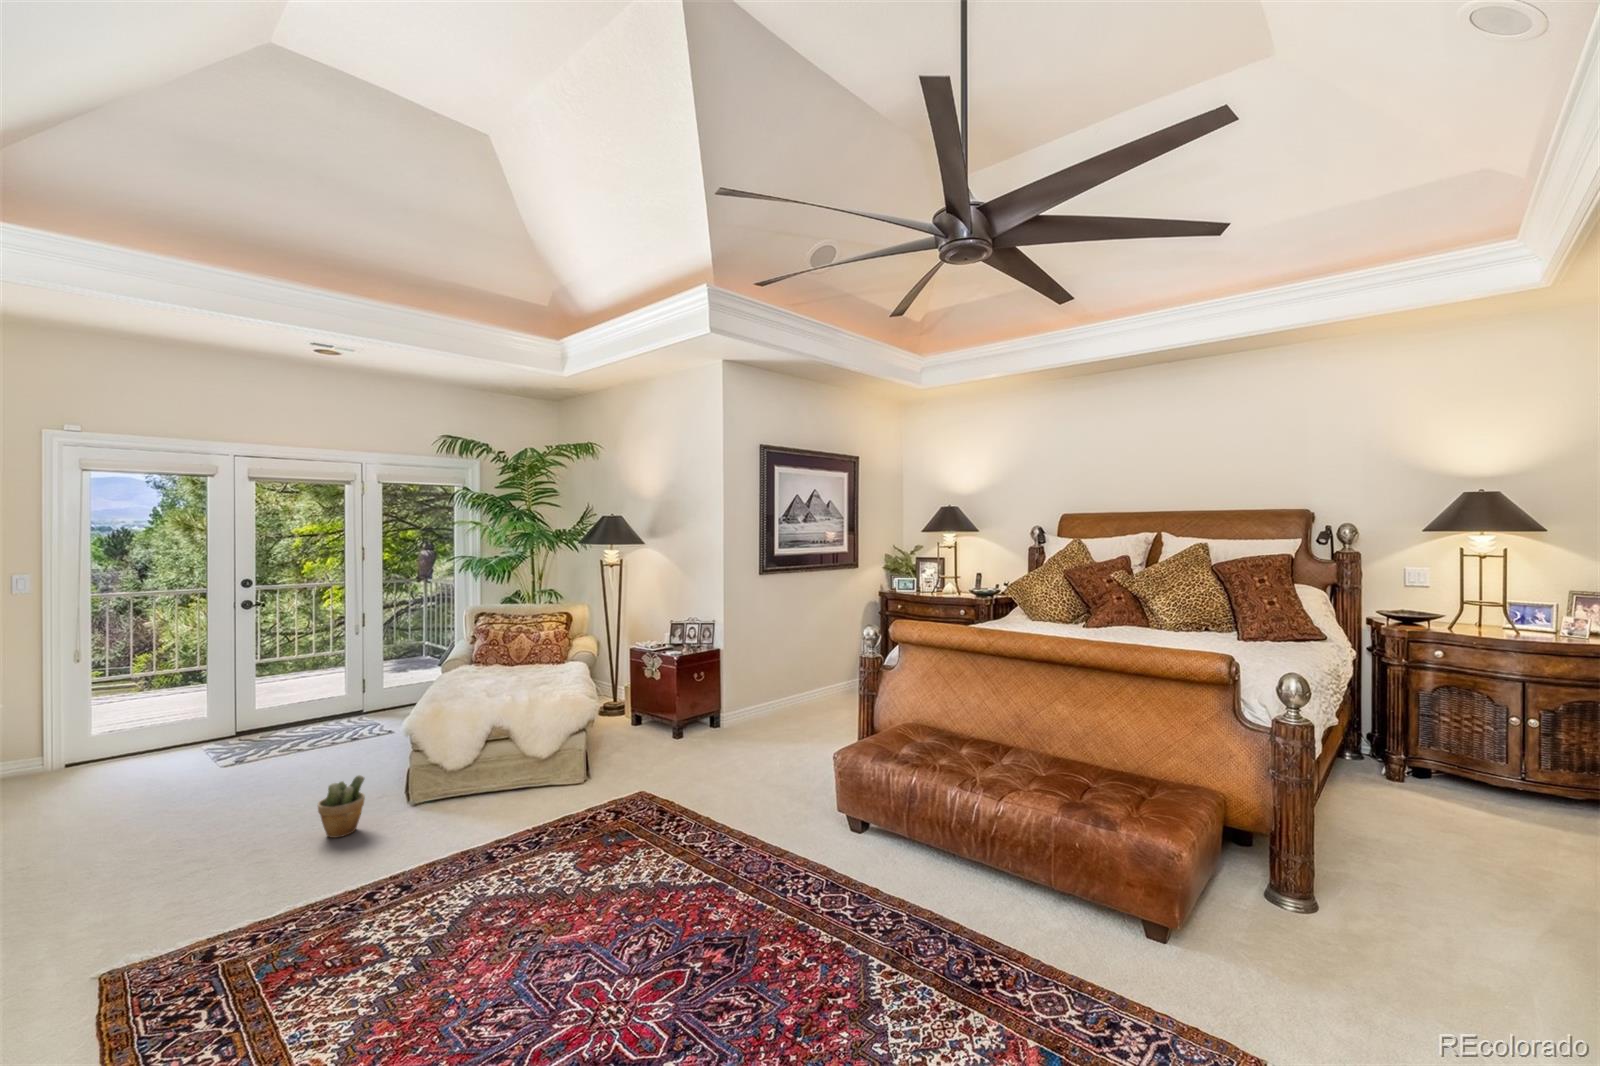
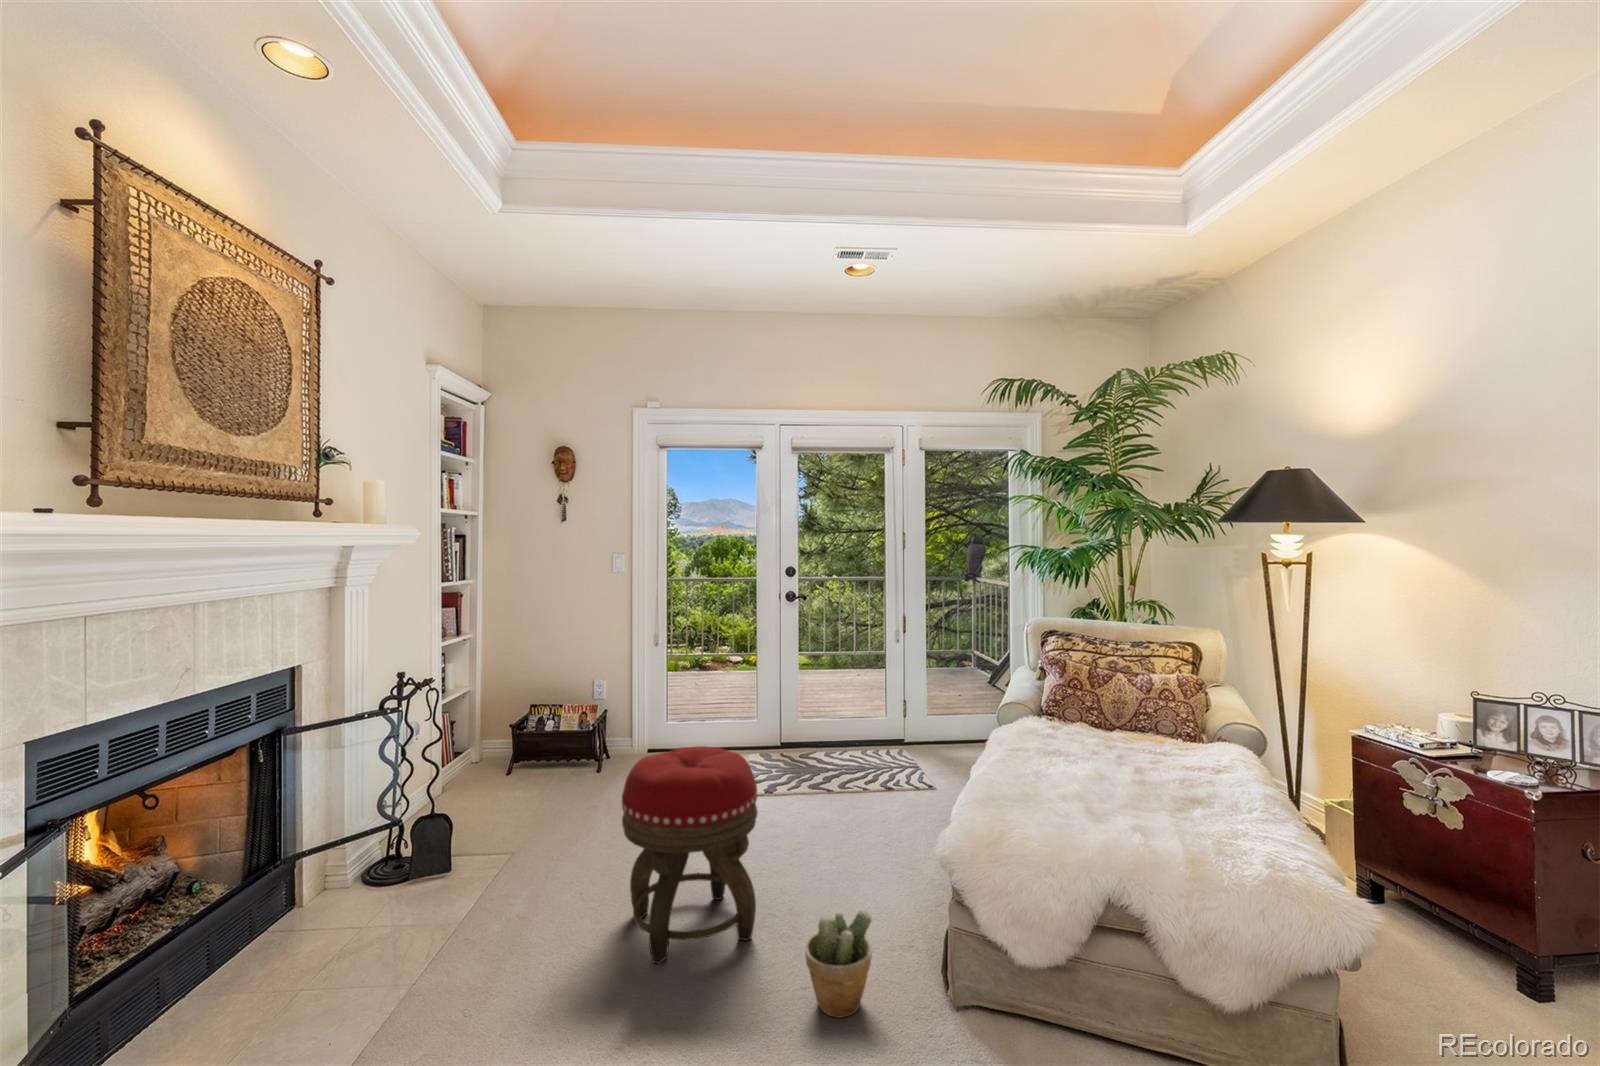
footstool: none [138,711,266,858] -> present [622,746,758,964]

